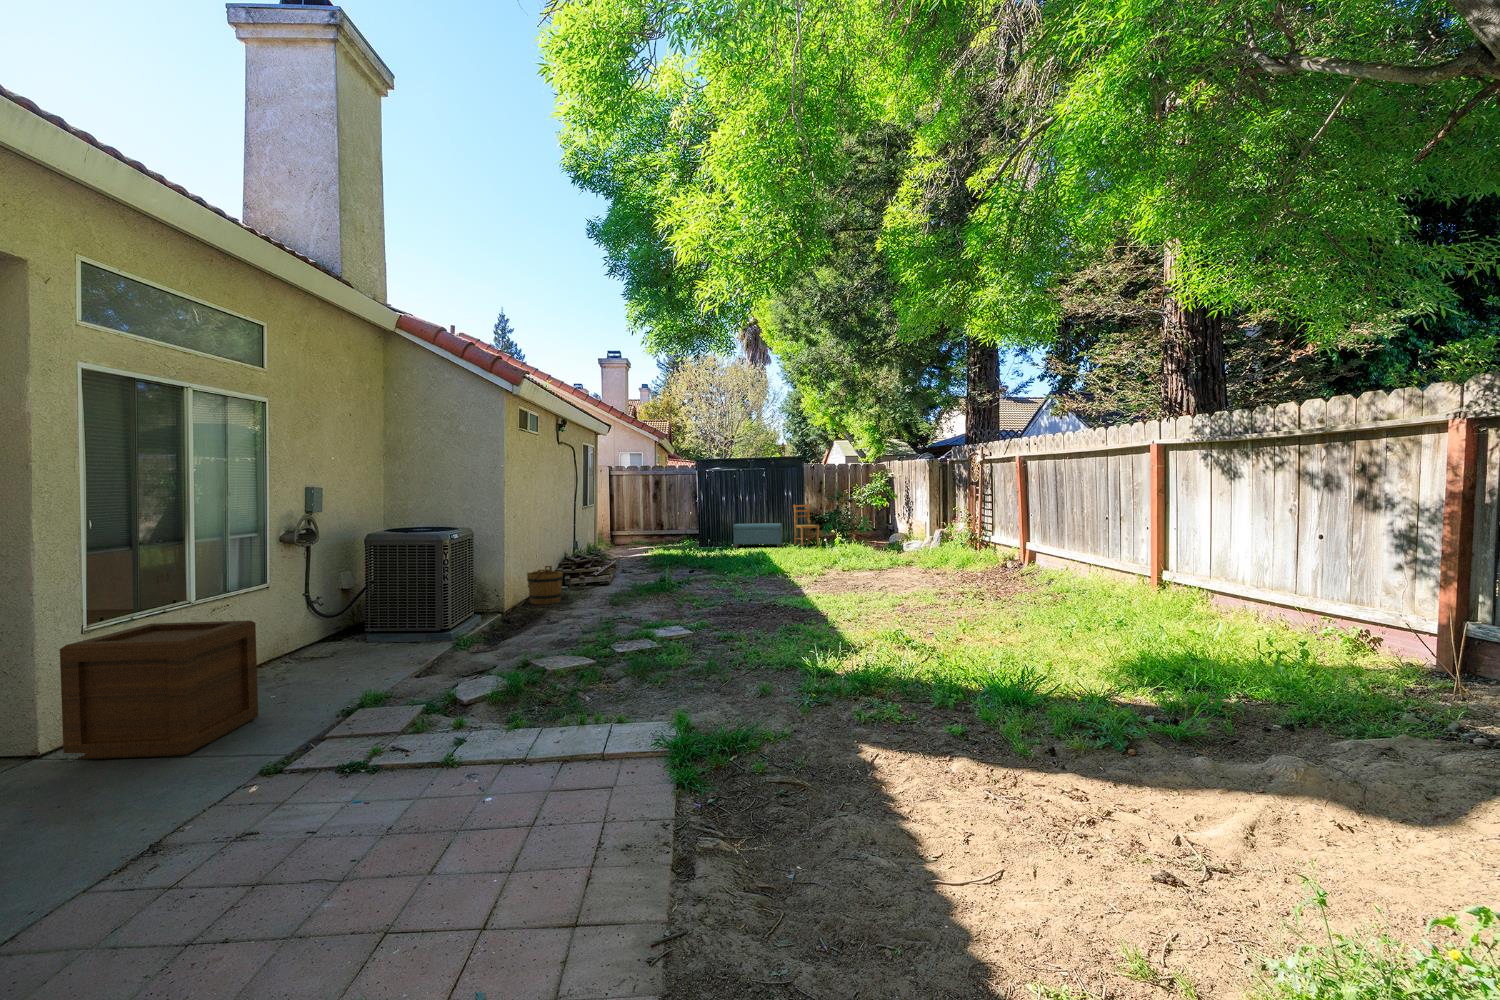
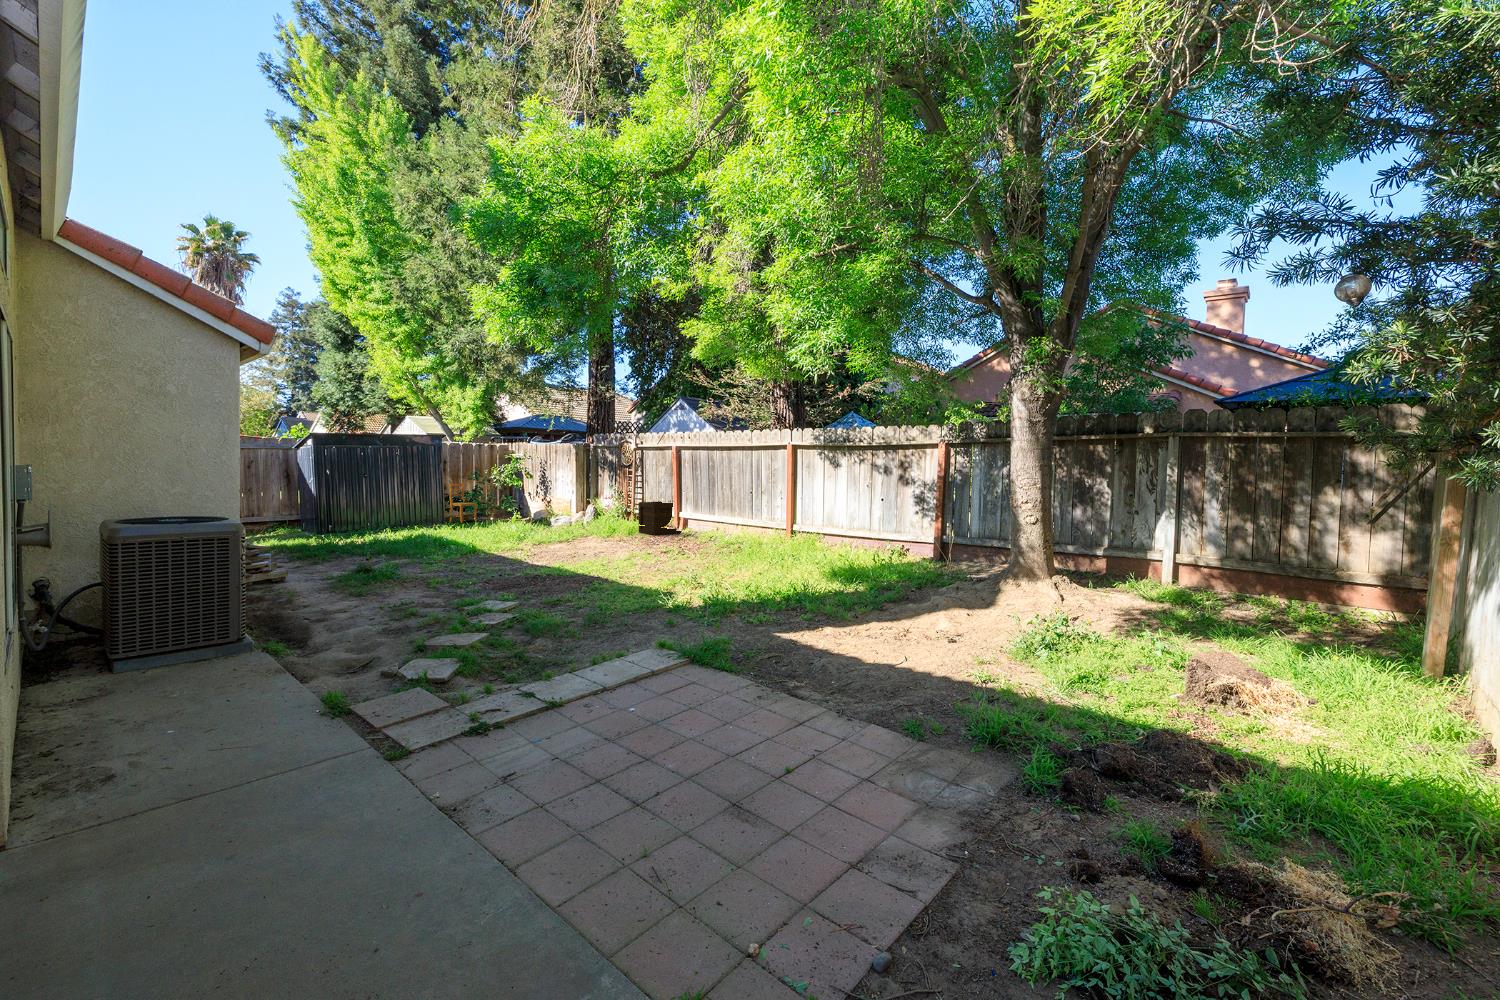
bench: present [734,523,782,547] -> none [387,502,441,526]
bucket: present [527,566,563,604] -> none [287,544,328,581]
wooden crate: present [60,621,258,760] -> present [638,501,681,535]

